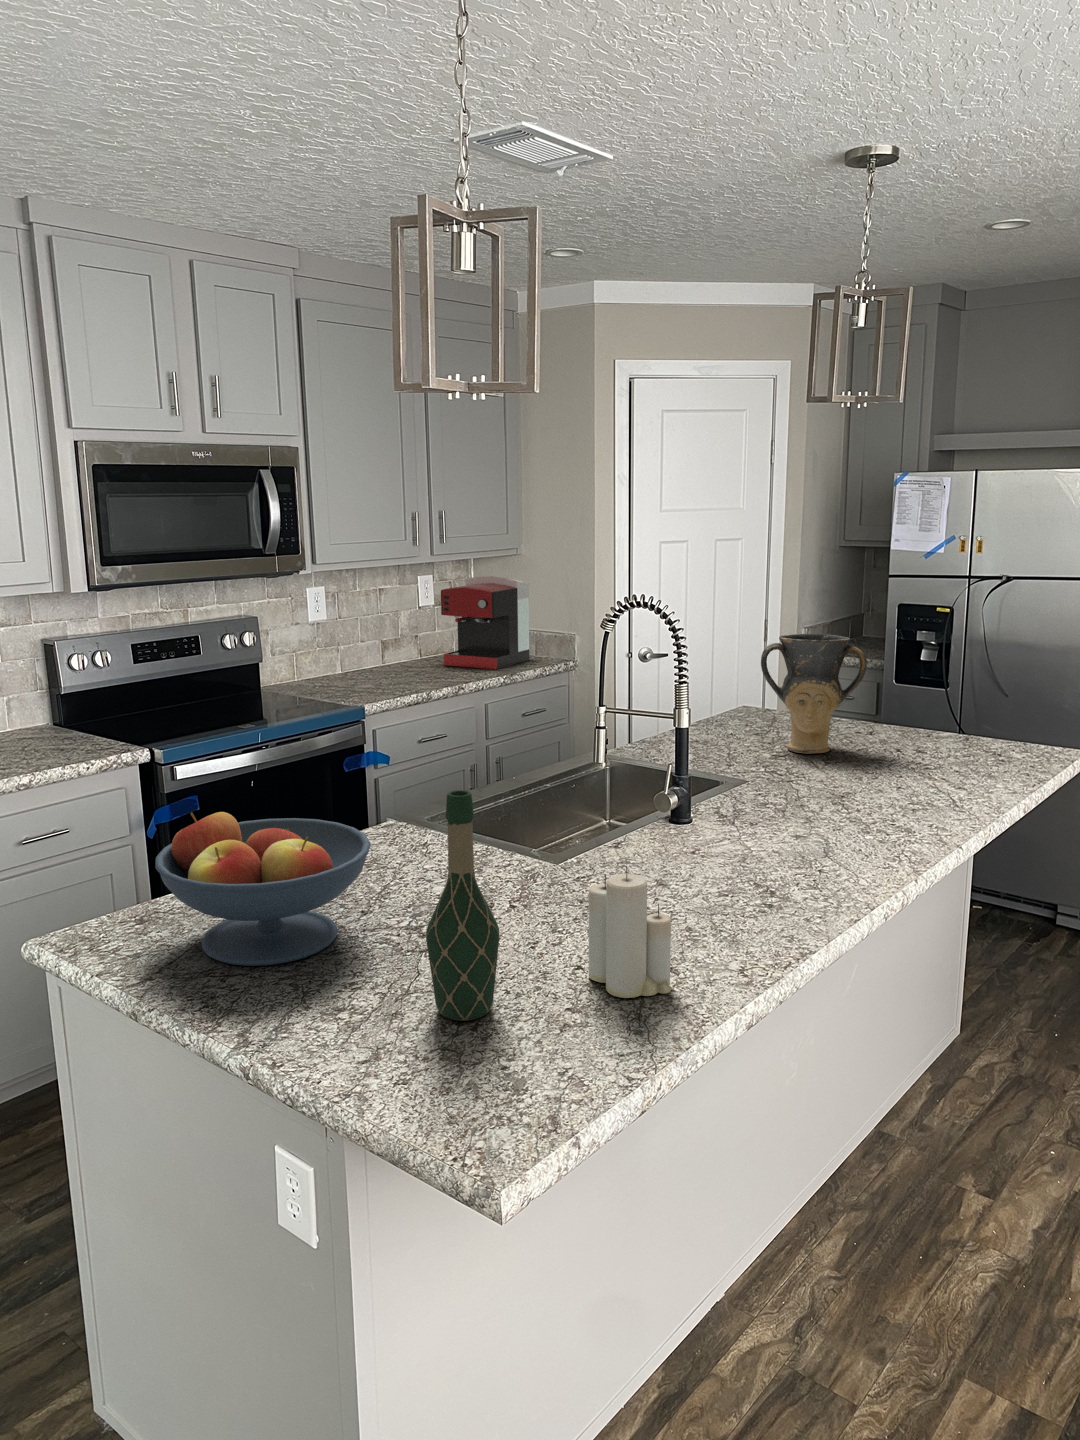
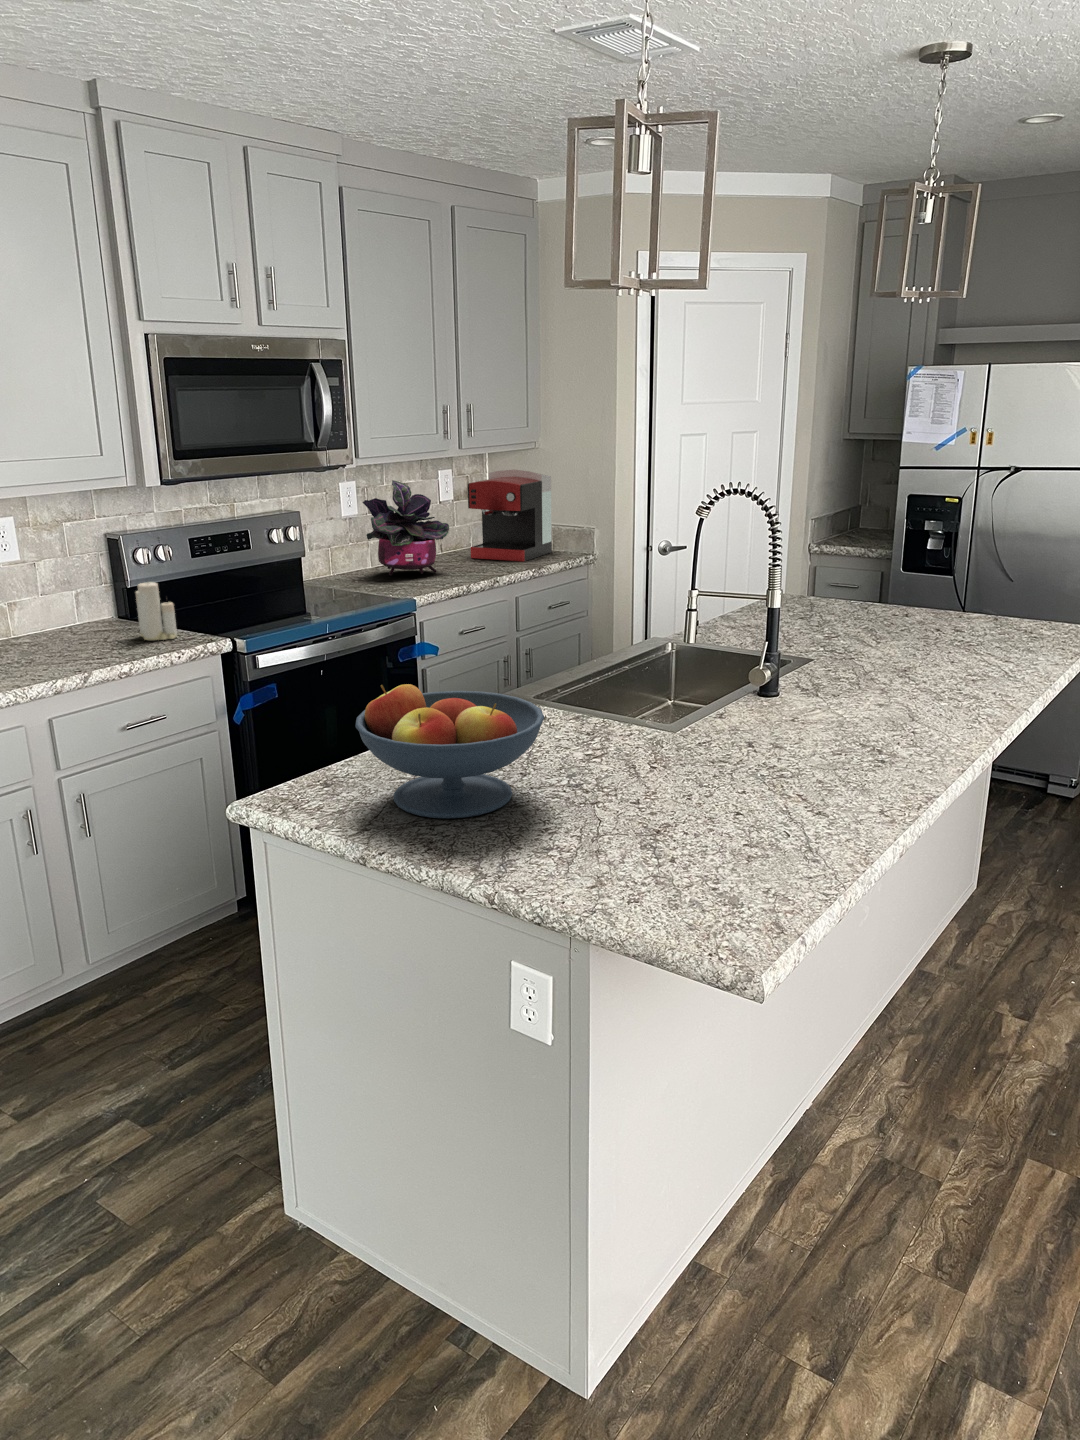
potted plant: none [324,586,414,683] -> present [363,480,449,576]
vase: present [761,634,867,754] -> none [815,521,915,633]
wine bottle: present [426,790,499,1021] -> none [628,655,692,855]
candle: present [589,866,671,998] -> present [136,582,177,640]

